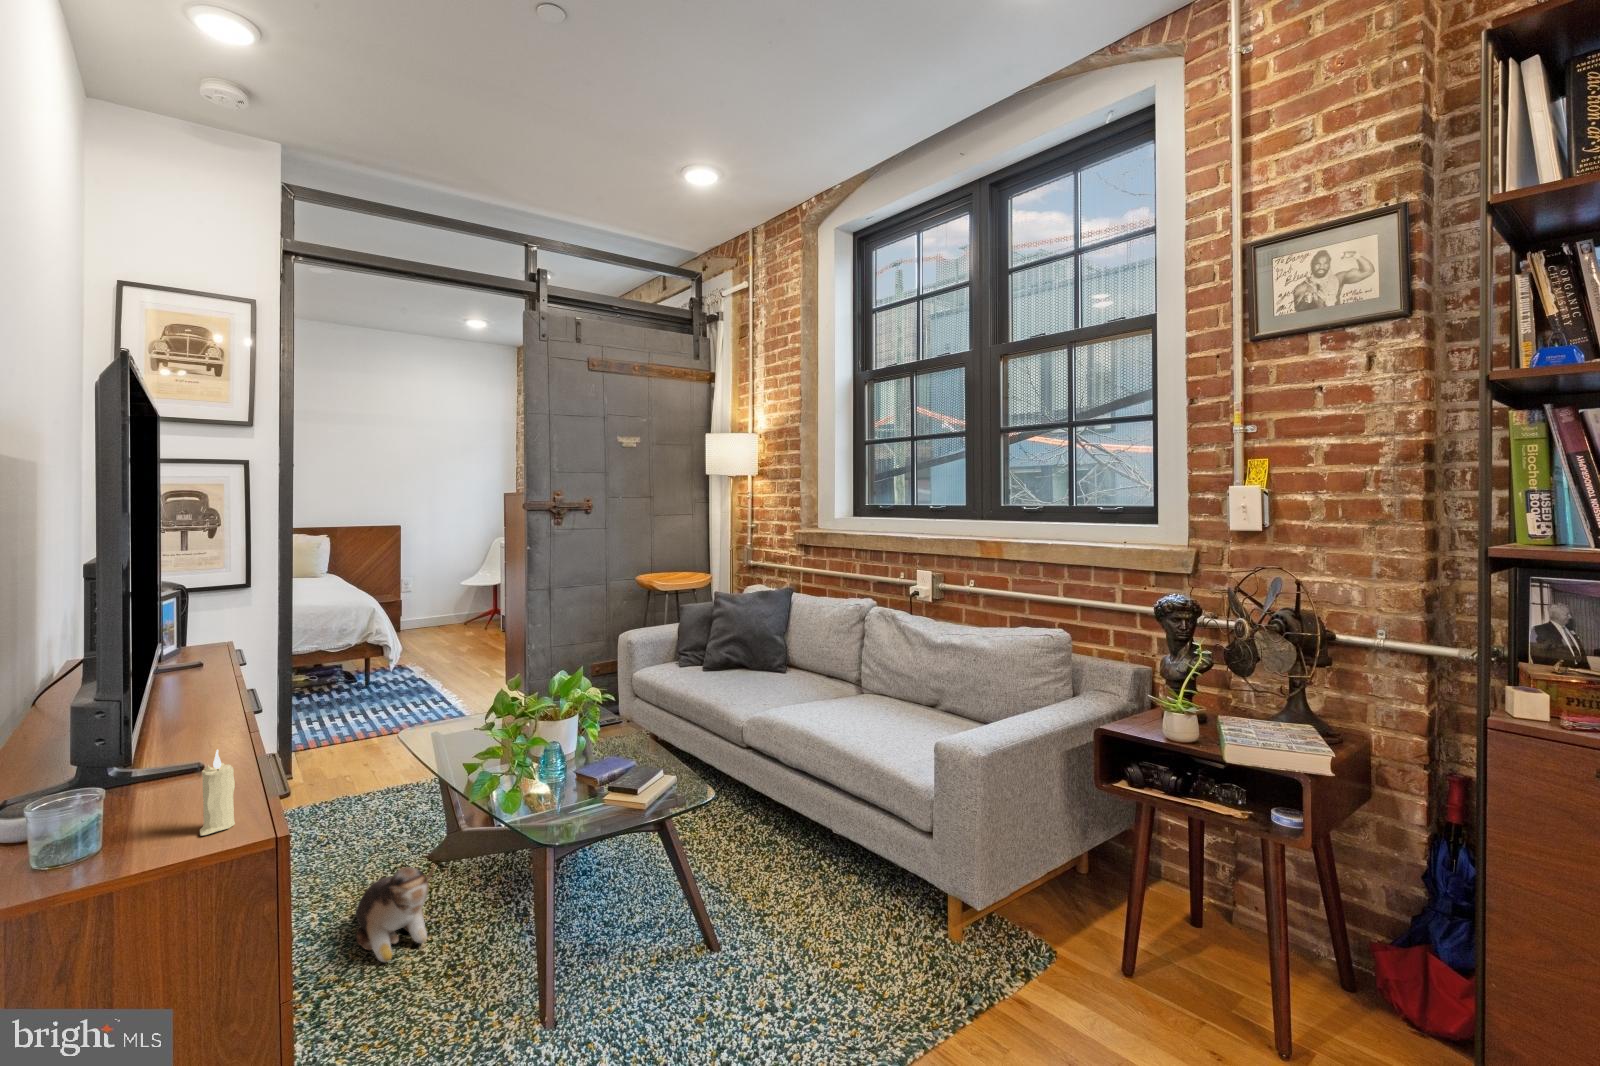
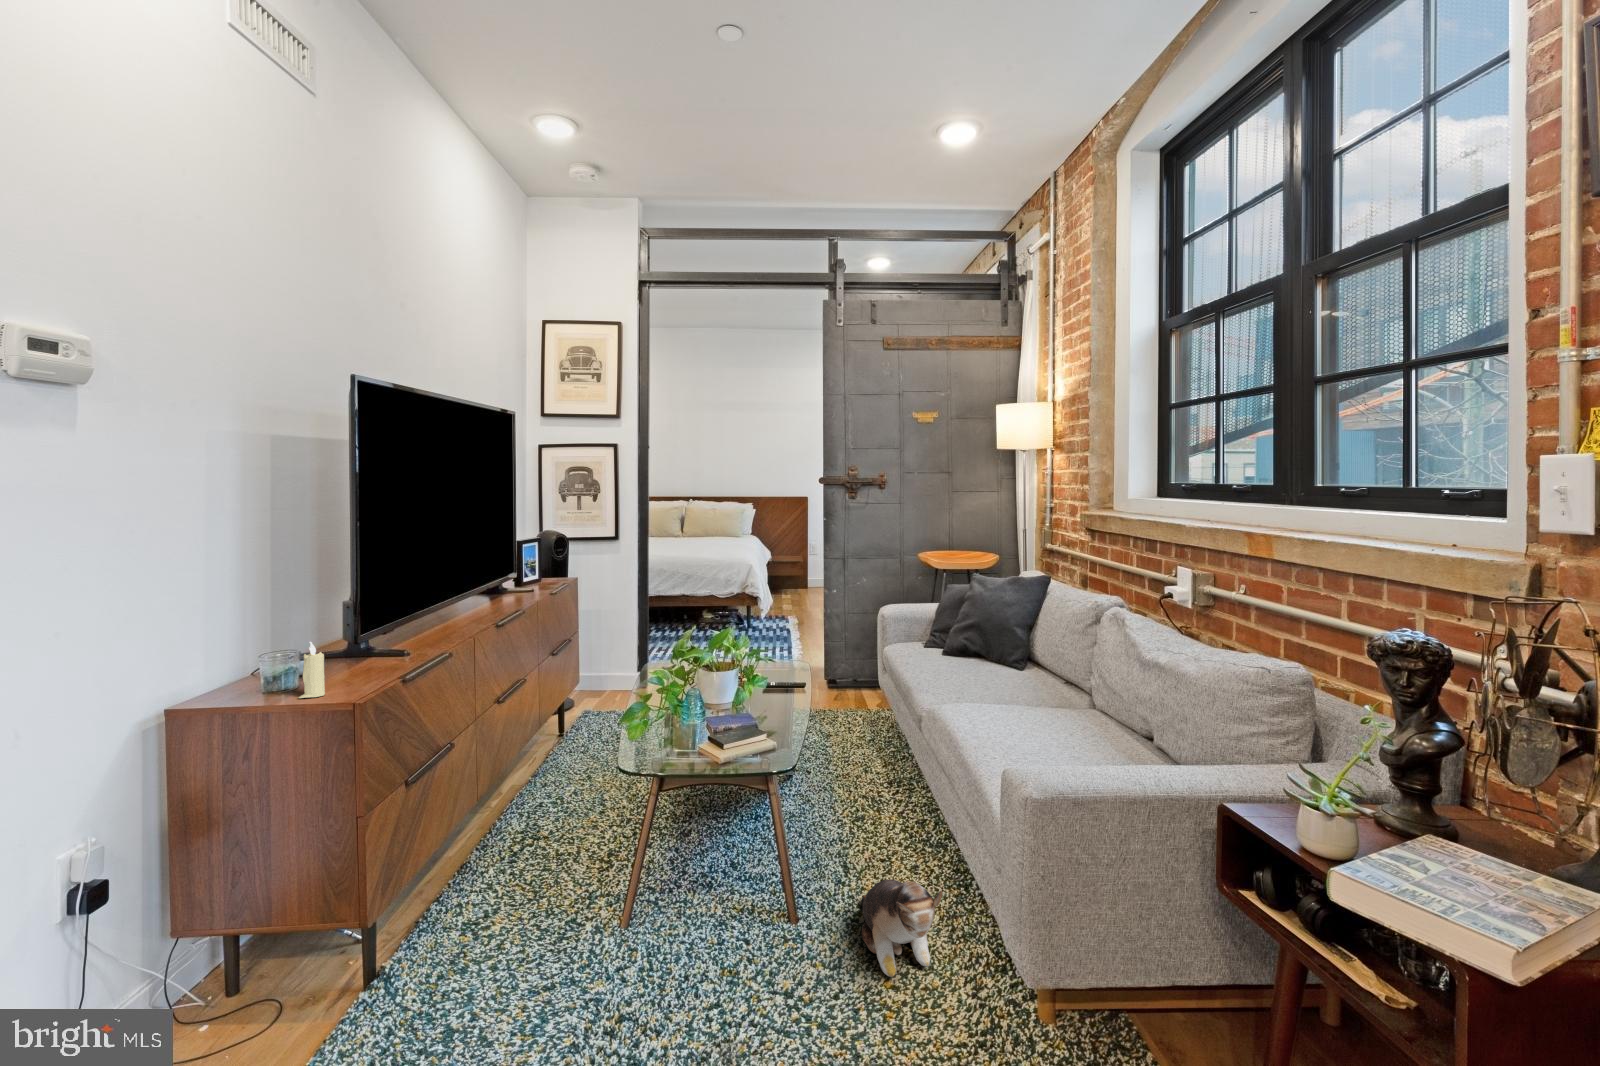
plush toy: present [355,867,434,962] -> present [861,879,942,977]

